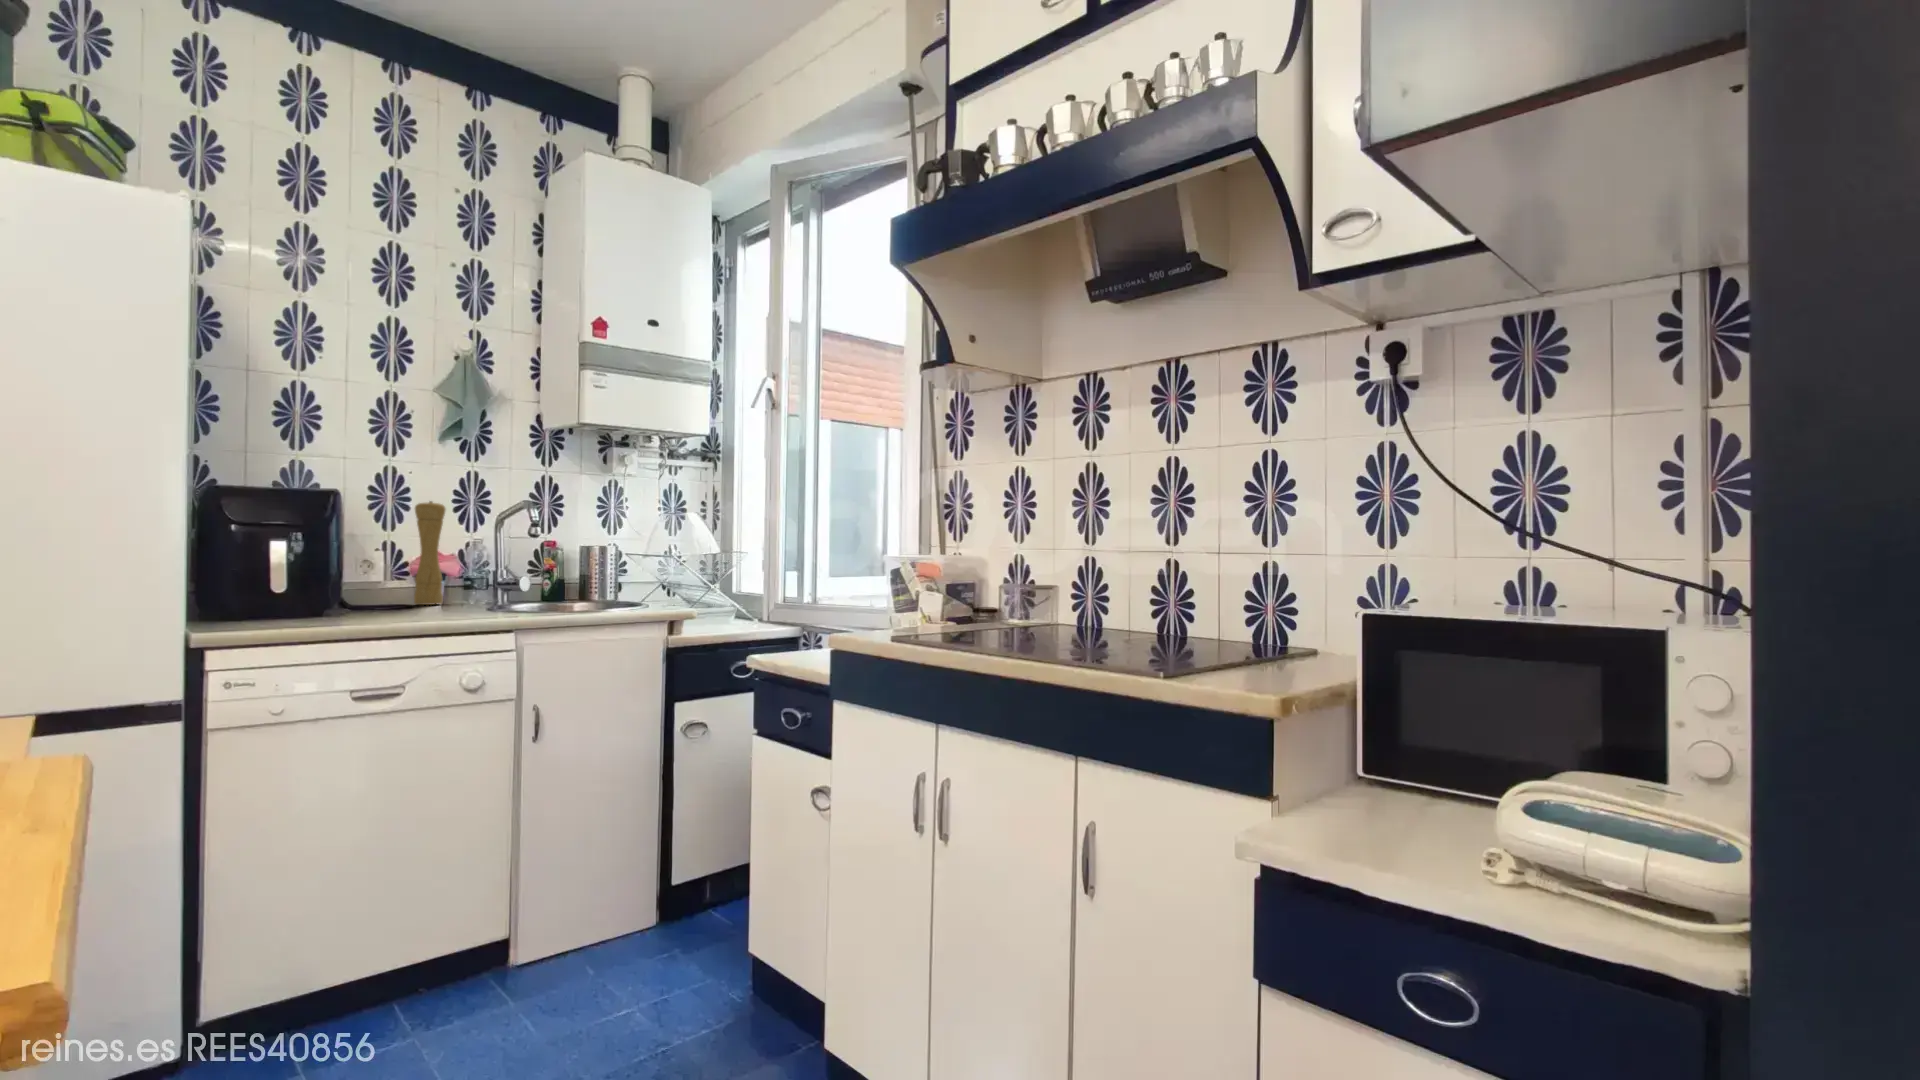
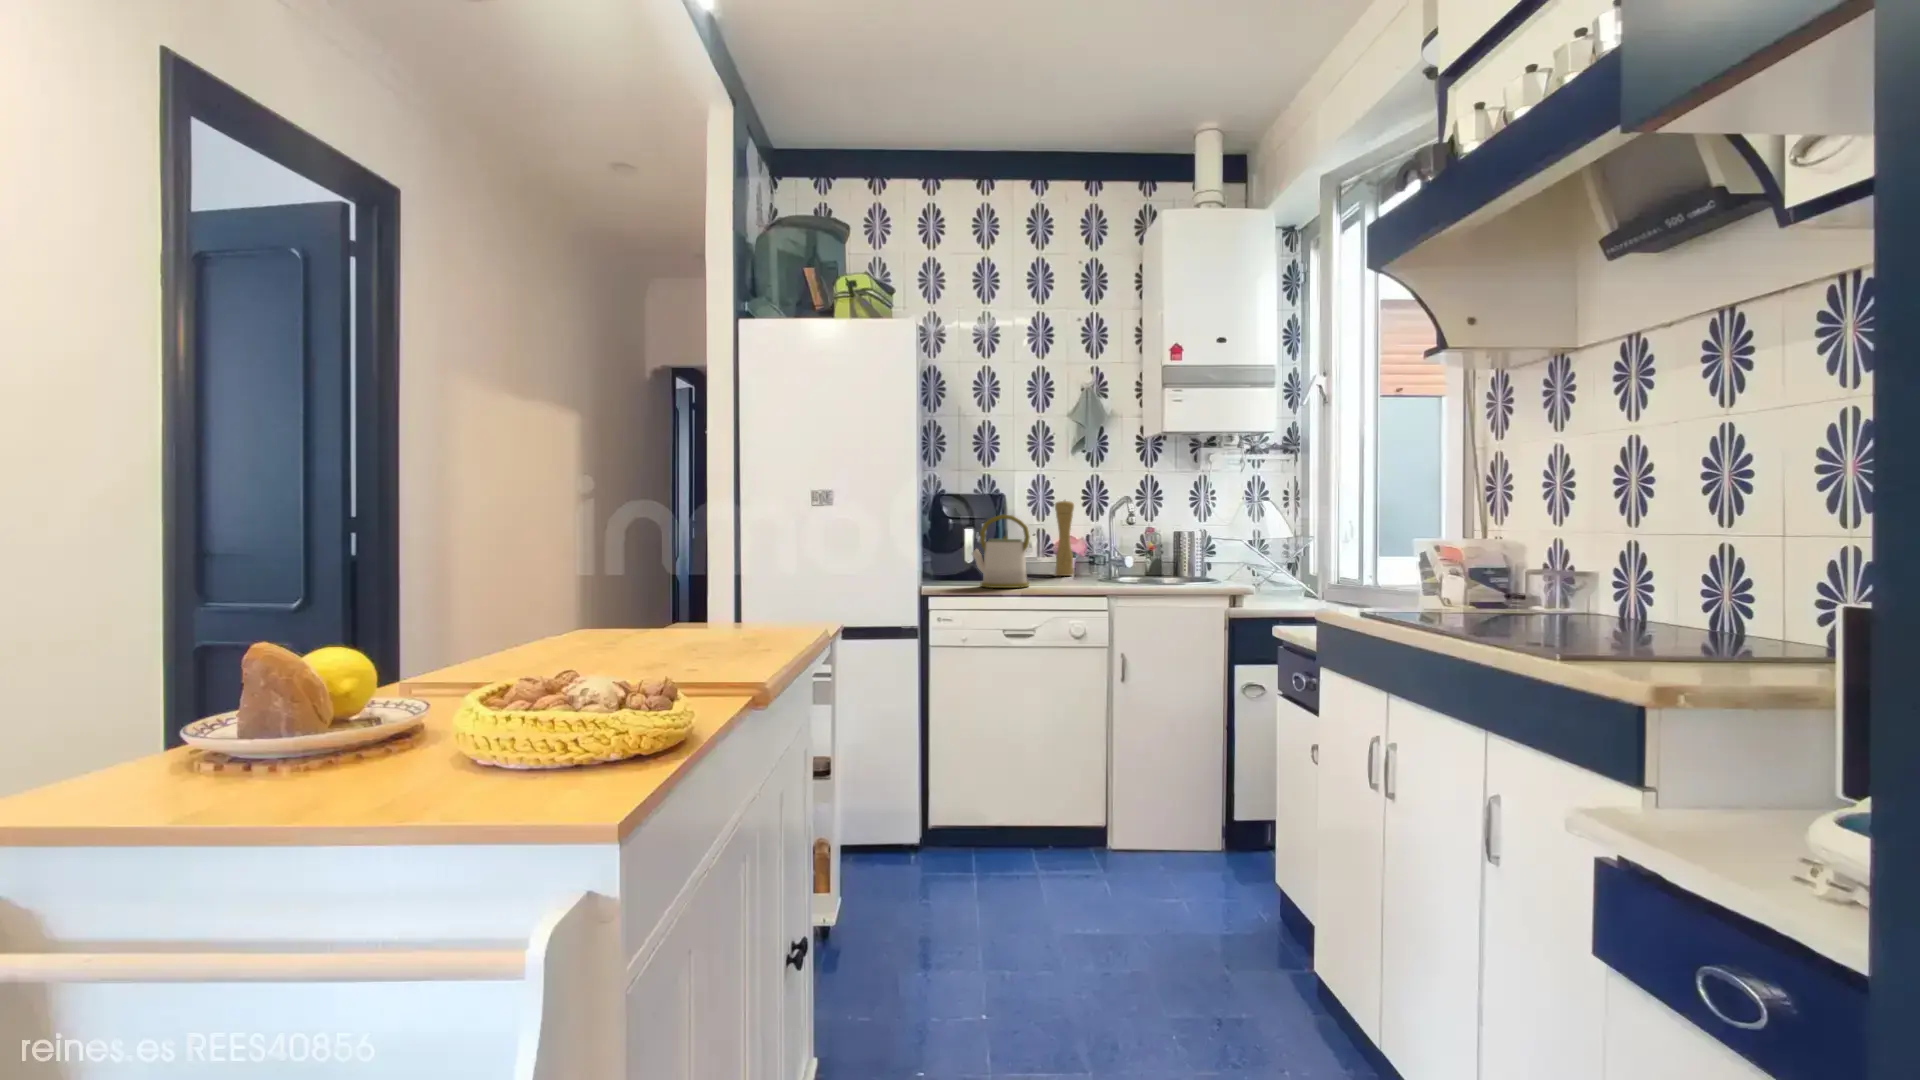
kettle: none [280,517,389,626] -> present [972,515,1029,588]

